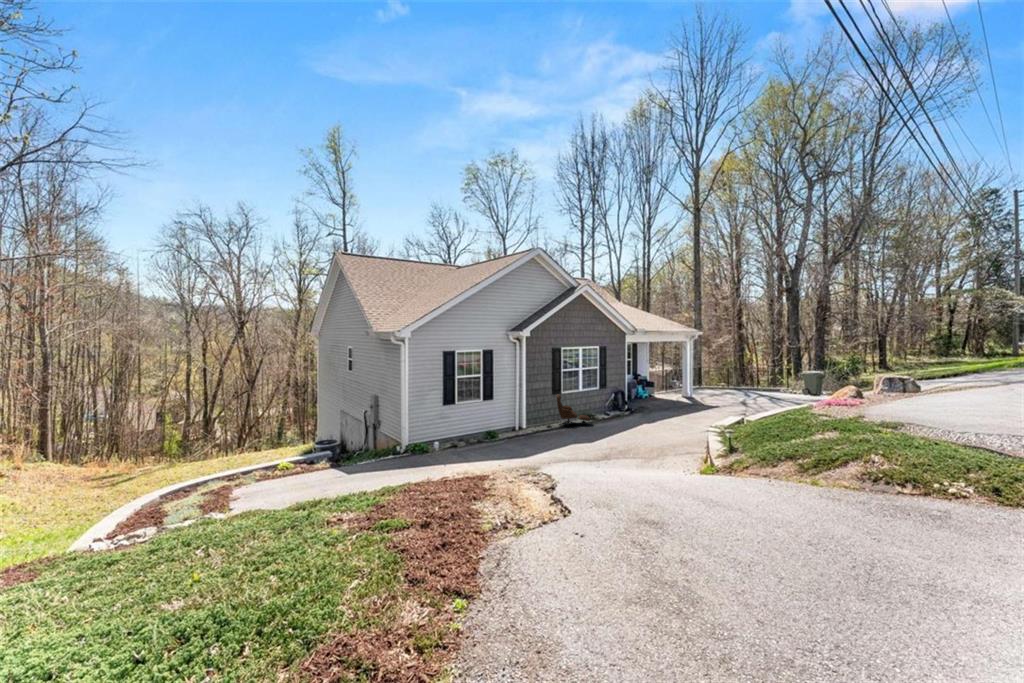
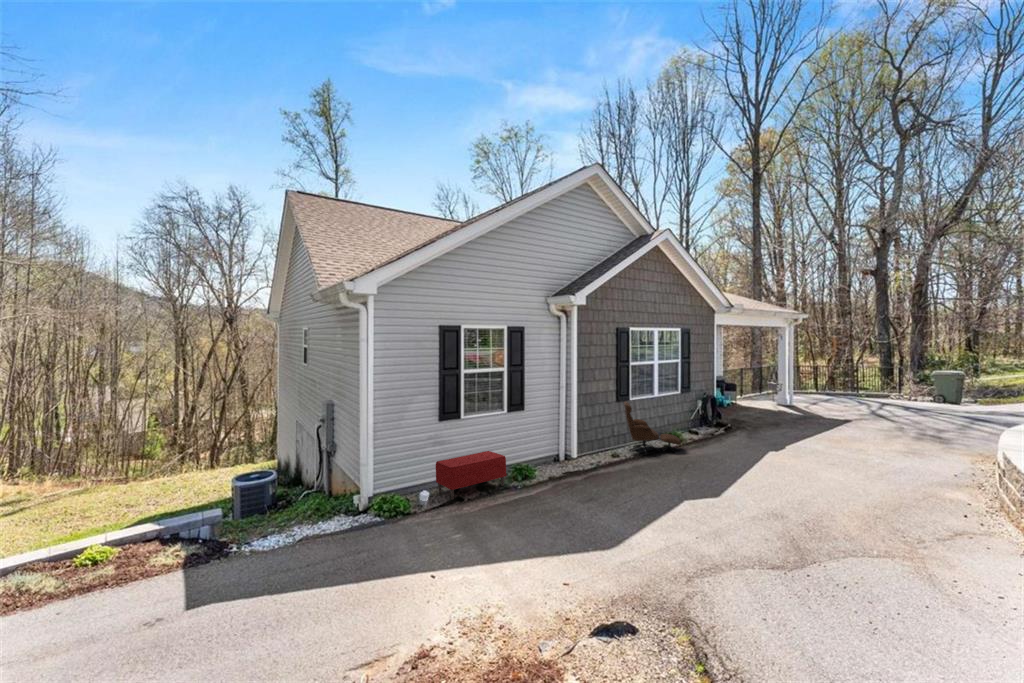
bench: none [442,422,481,446] -> present [436,451,506,500]

